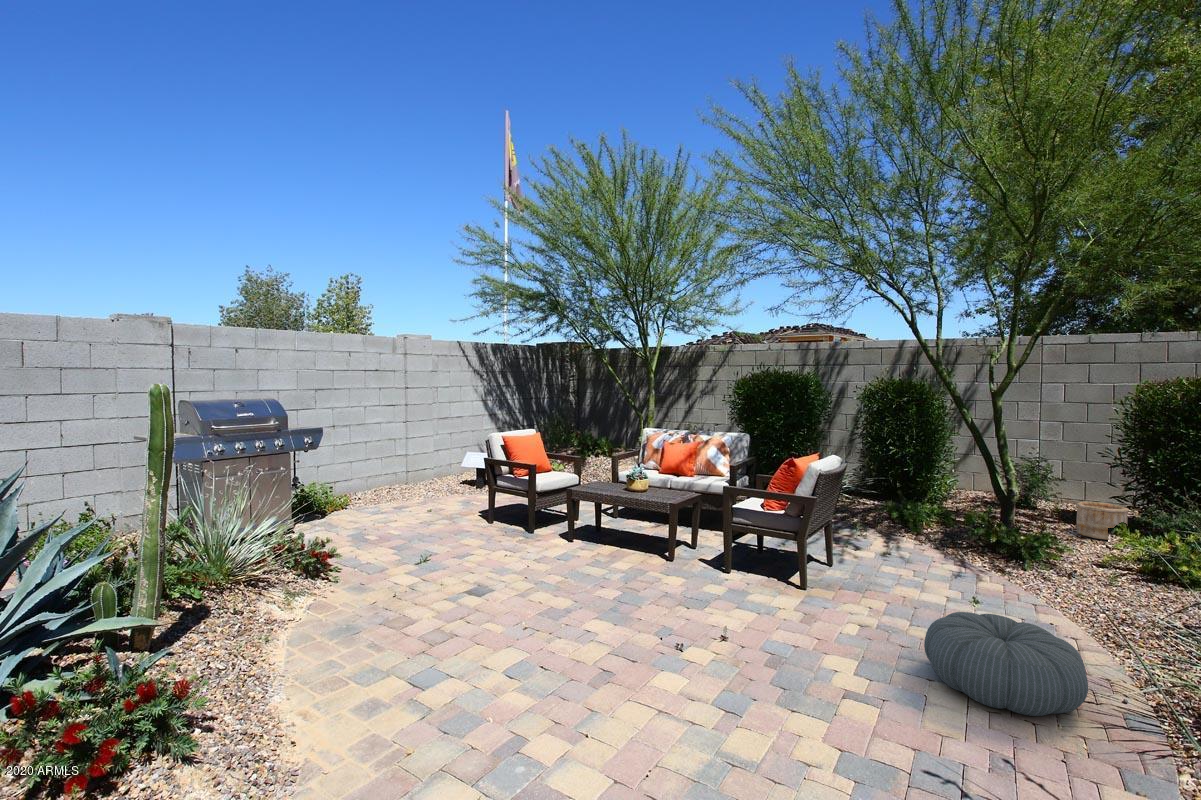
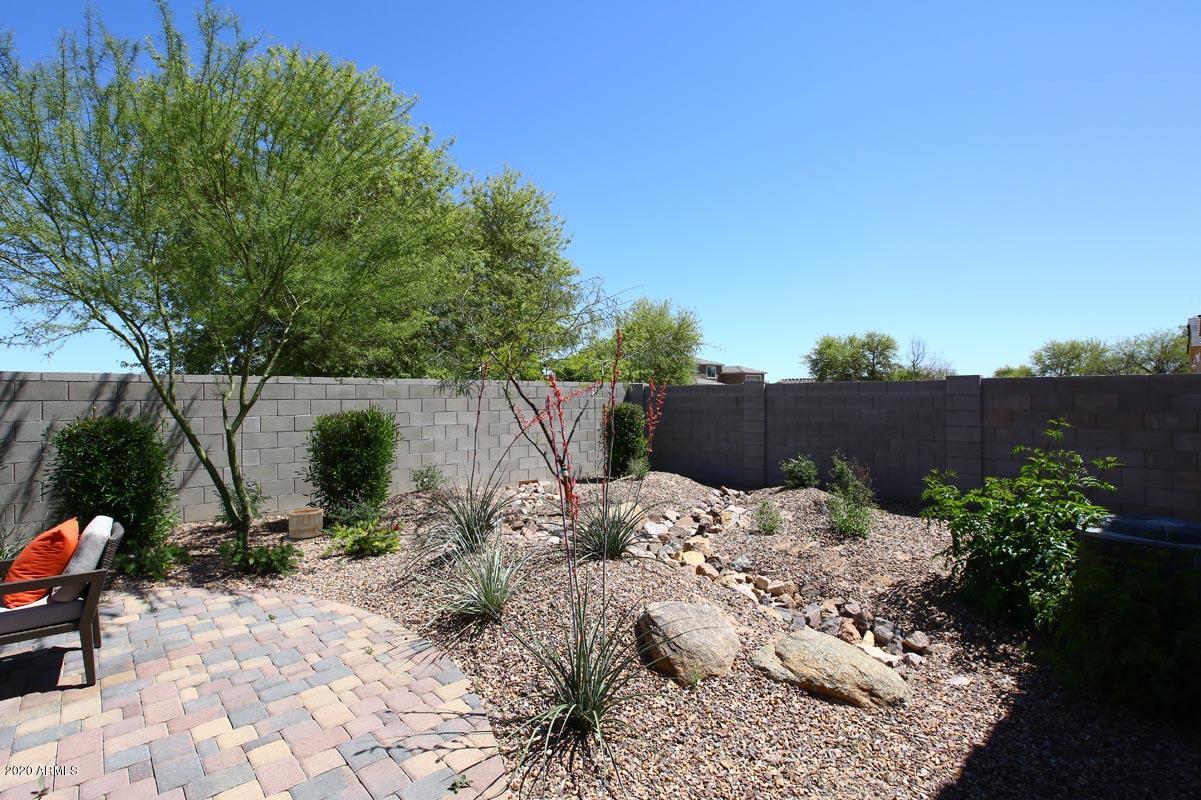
pouf: present [924,612,1088,716] -> none [283,612,400,689]

